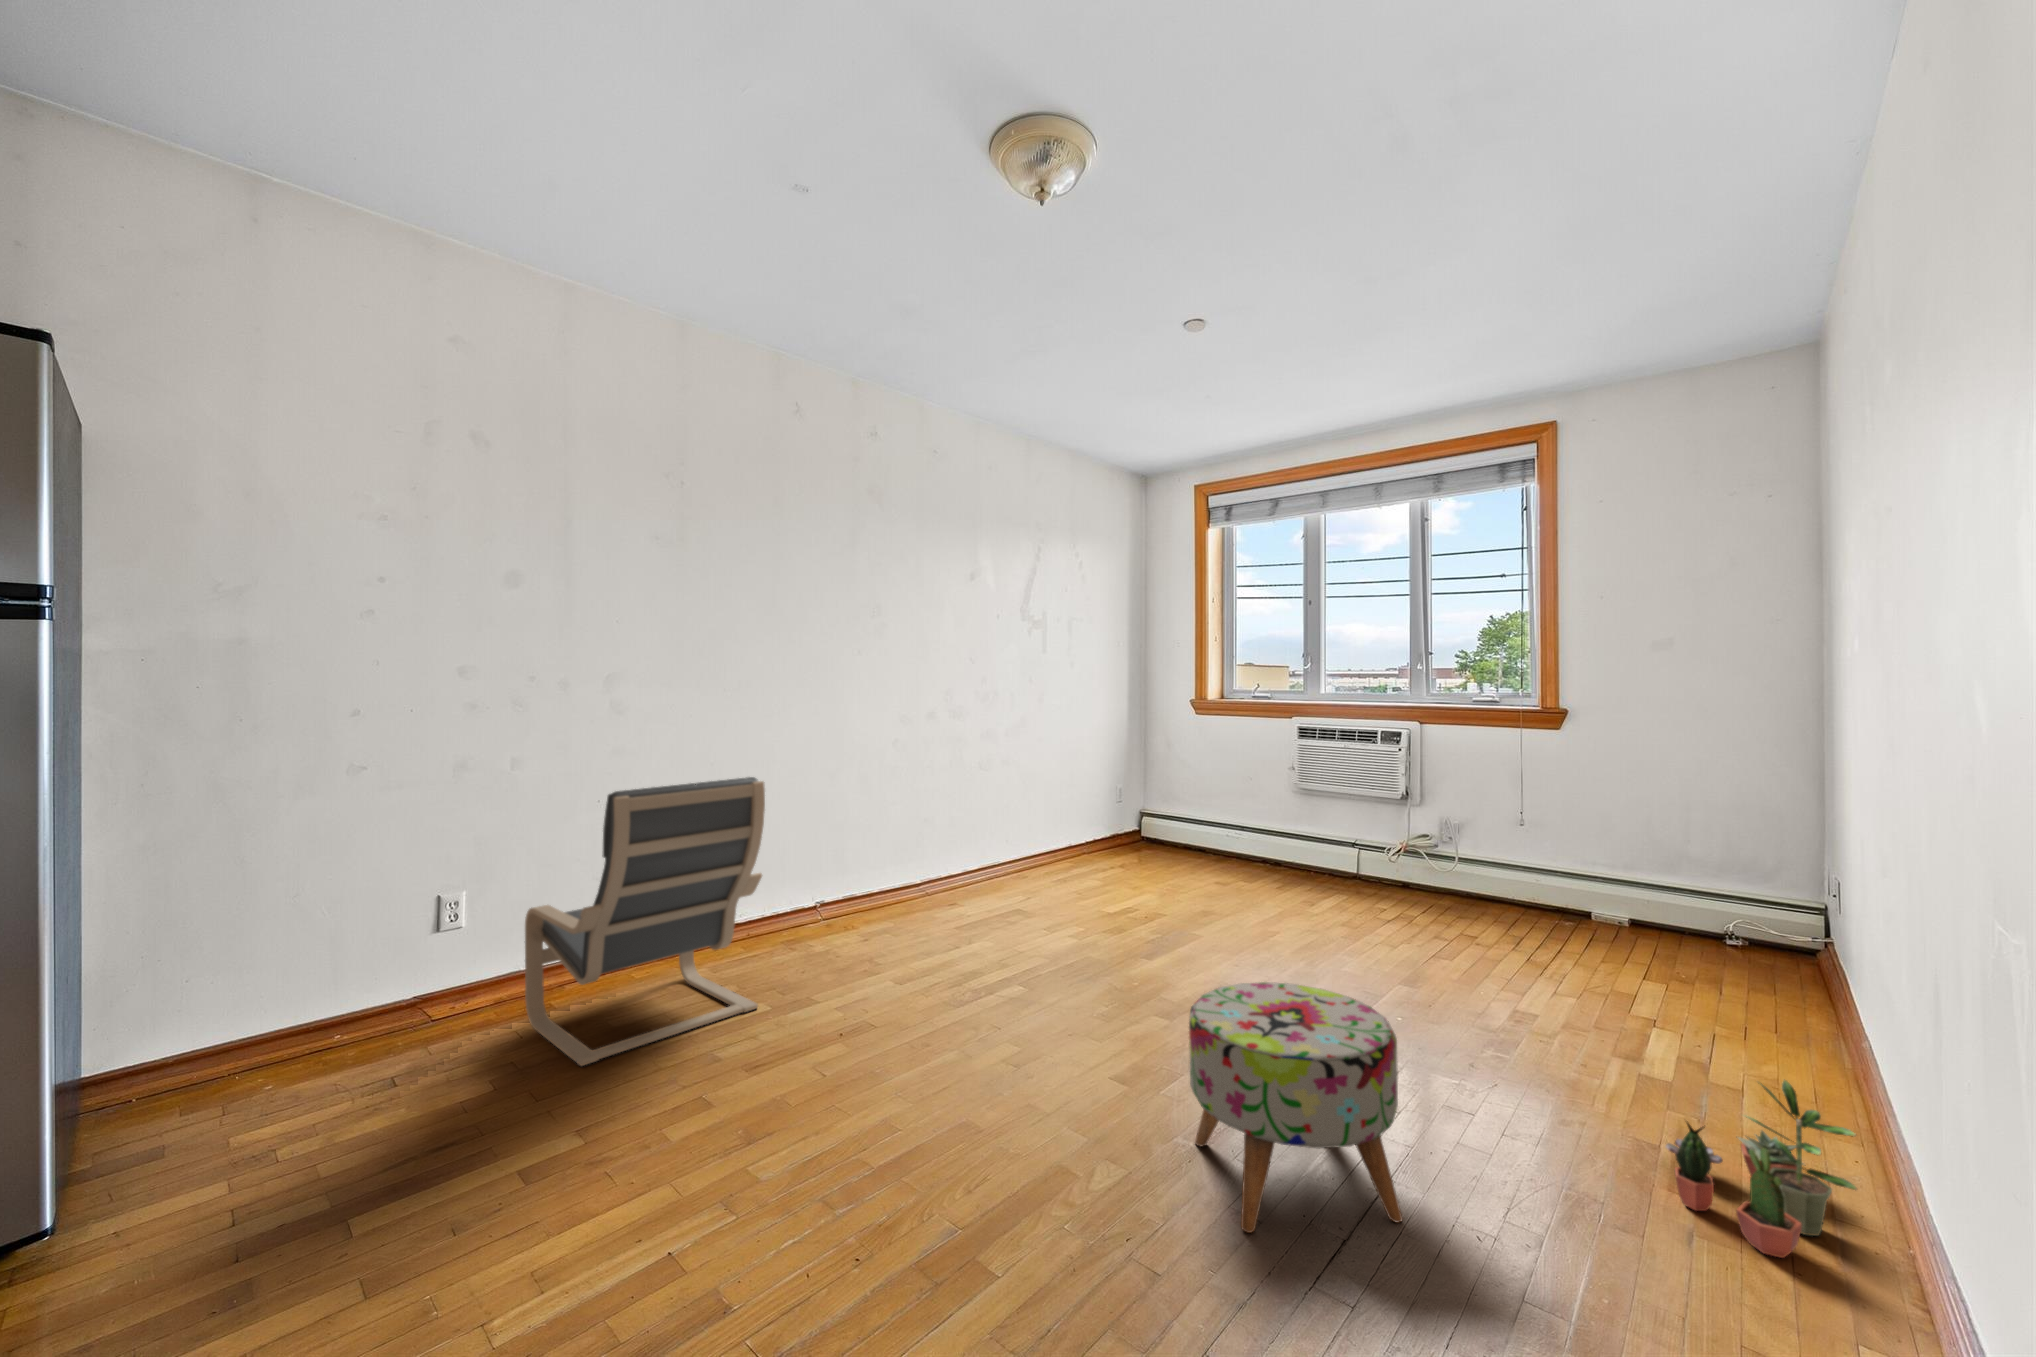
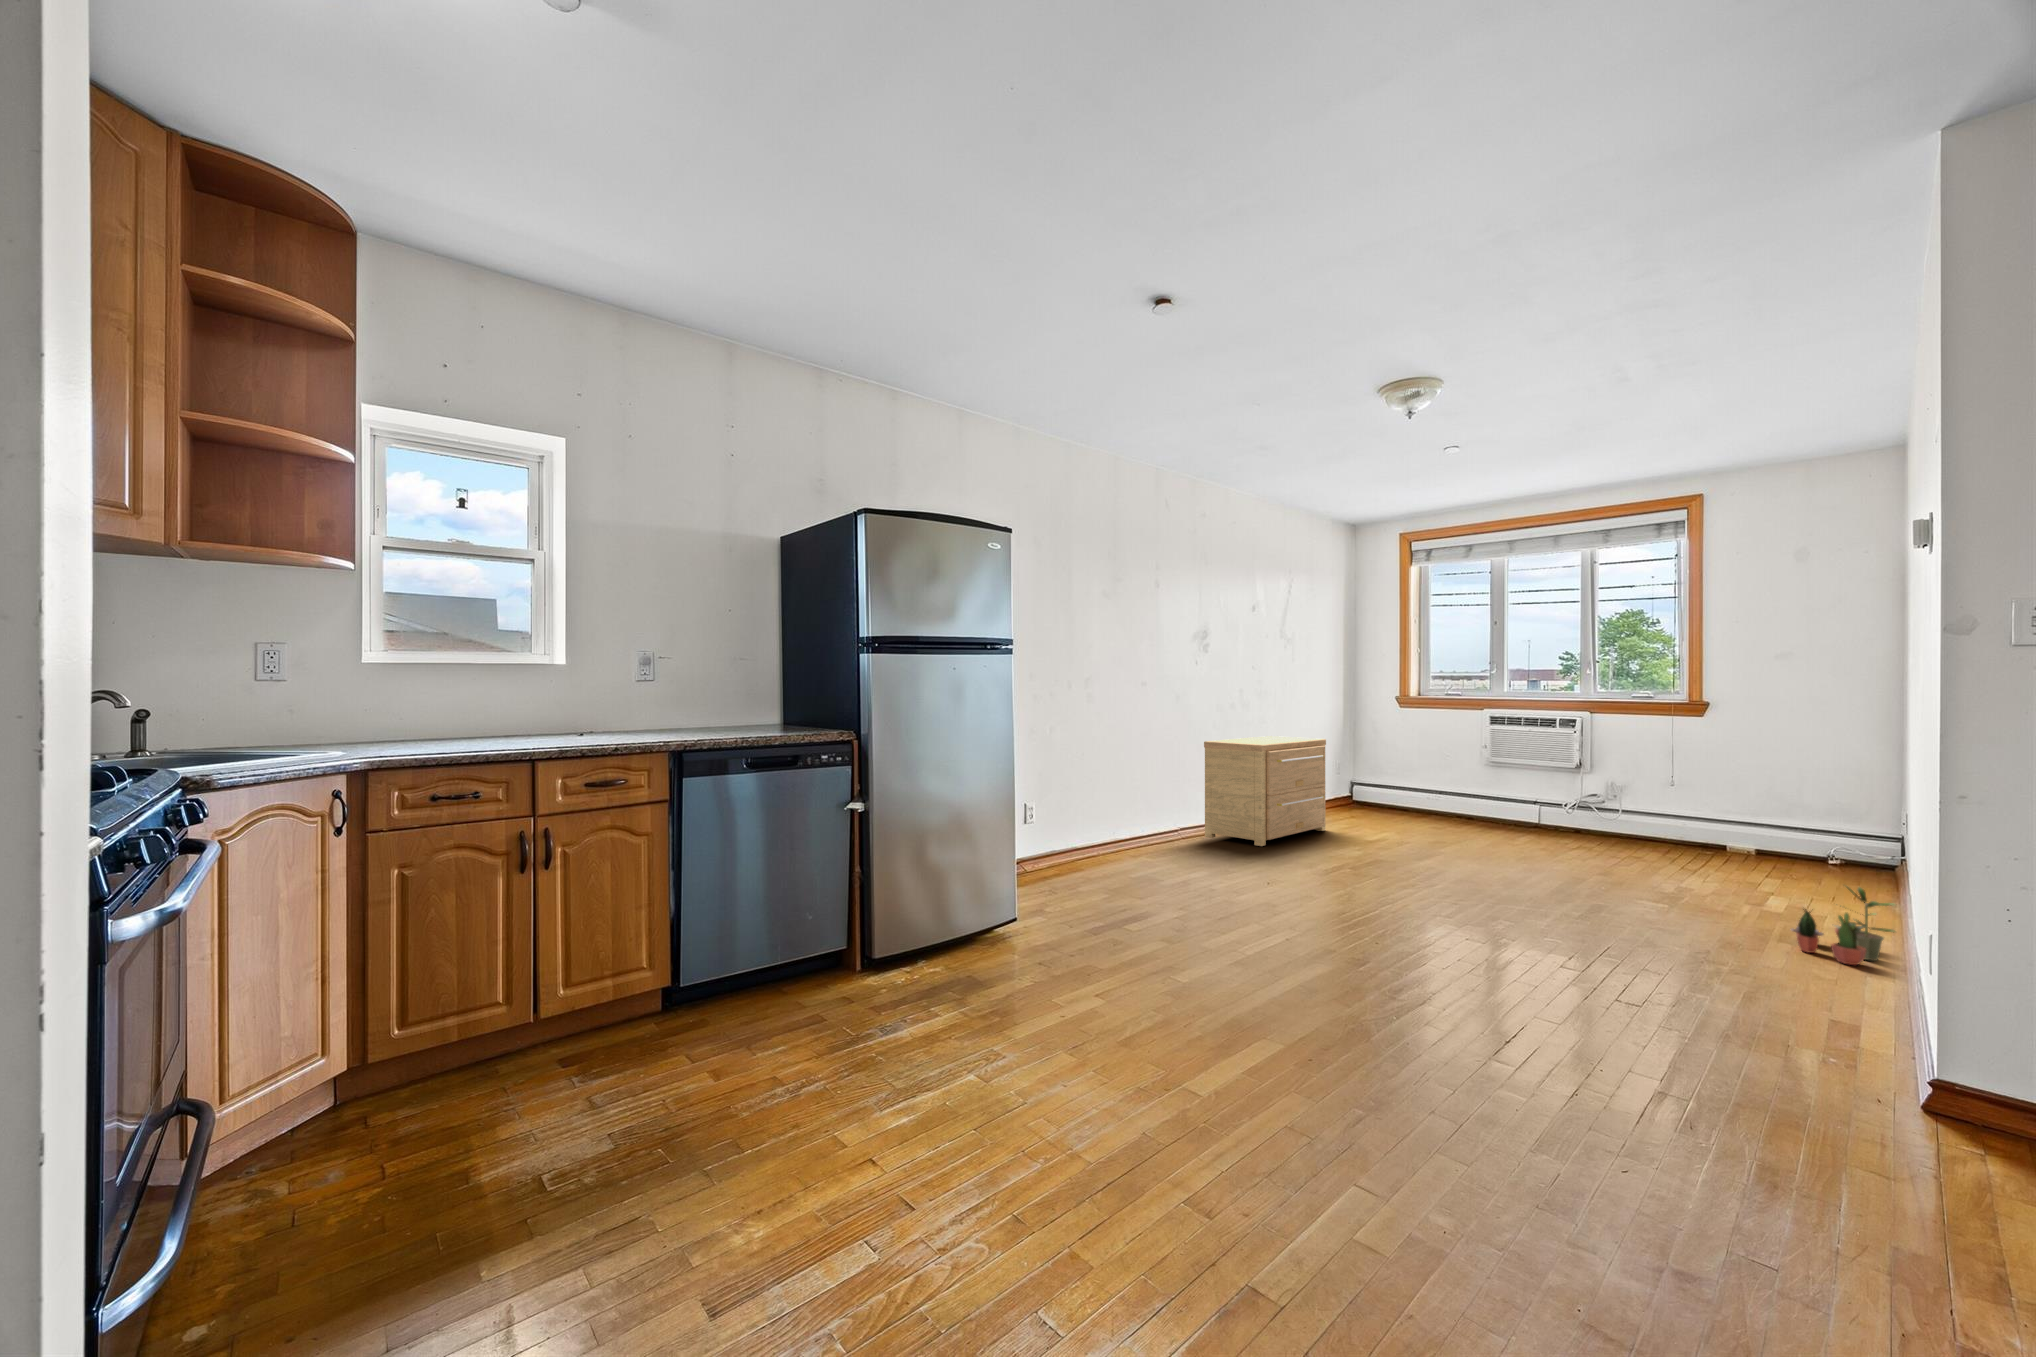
side table: none [875,761,1065,934] -> present [1204,736,1326,846]
lounge chair: present [525,777,765,1066] -> none [1056,731,1206,891]
ottoman: present [1189,982,1403,1233] -> none [1513,842,1647,950]

